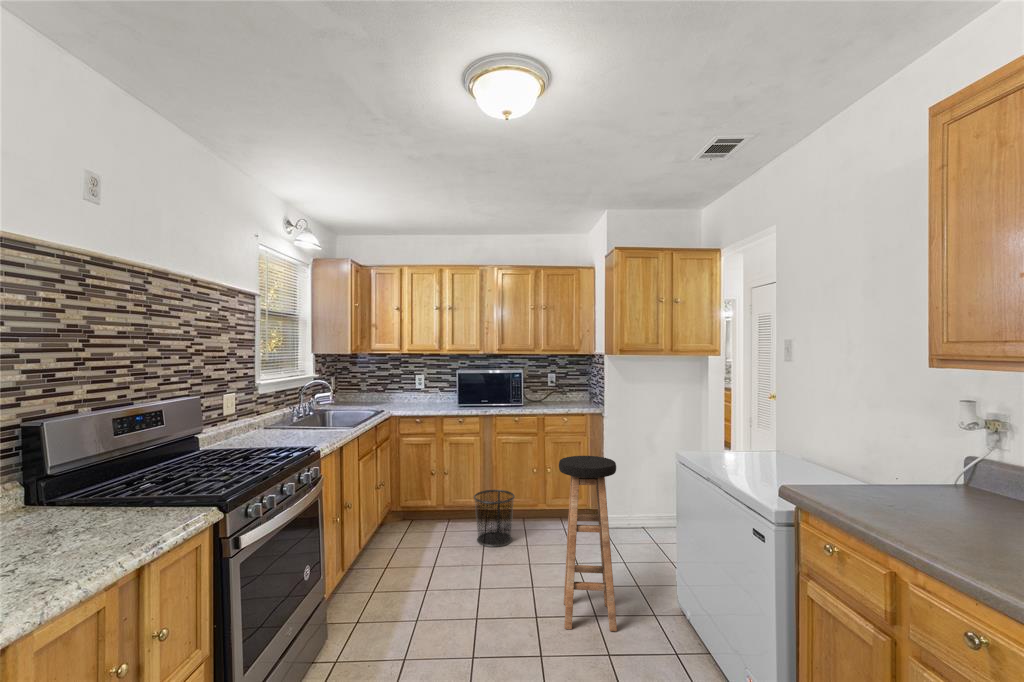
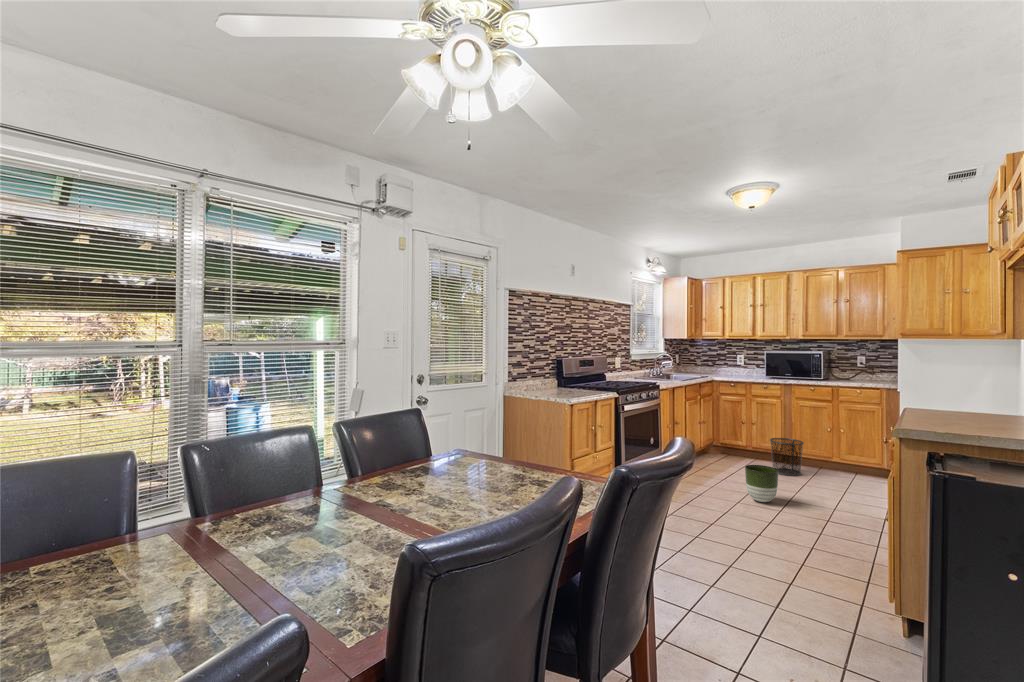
bar stool: present [559,456,617,631] -> none [807,406,855,519]
planter: none [476,566,526,638] -> present [745,465,779,502]

